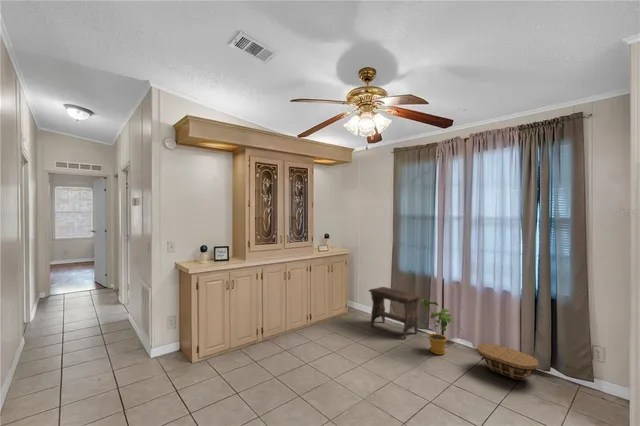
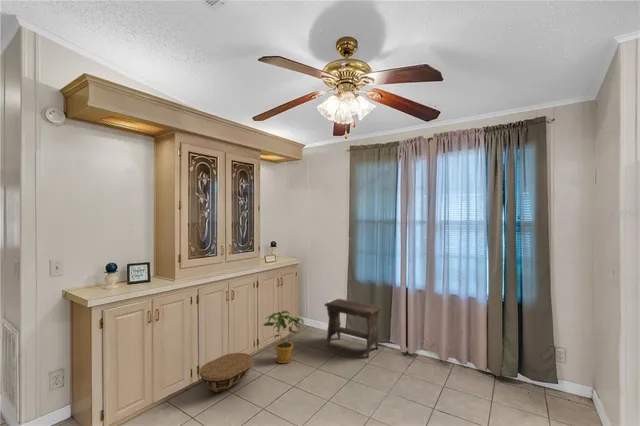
house plant: present [420,299,453,355] -> present [264,311,304,363]
basket: present [477,344,539,379] -> present [200,353,253,392]

